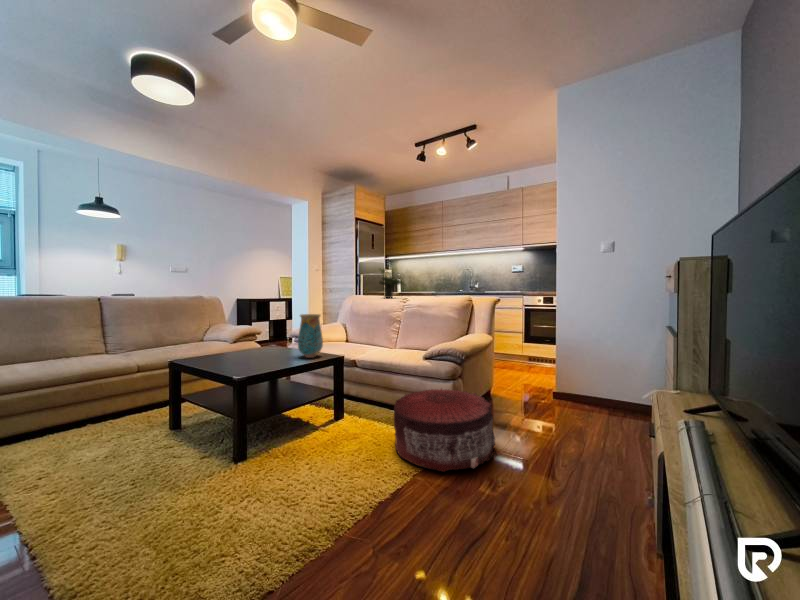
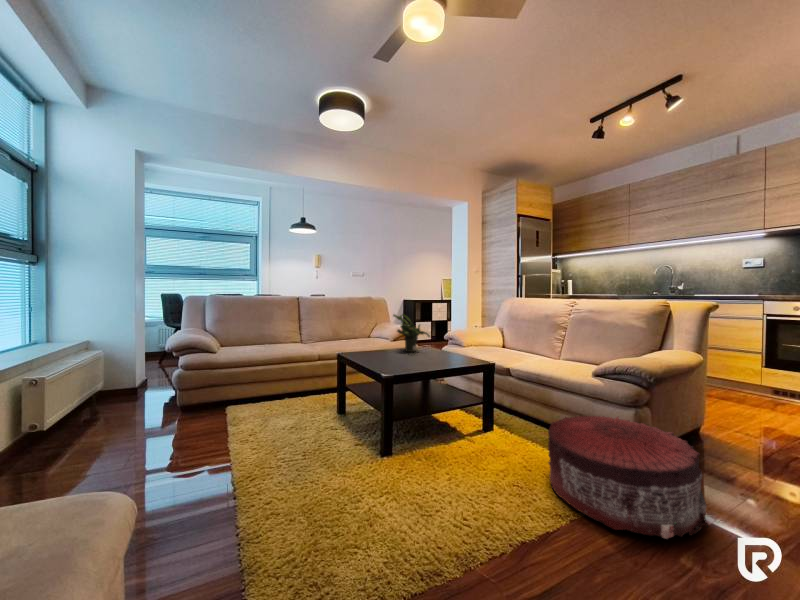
potted plant: present [379,269,403,298] -> present [393,314,430,352]
vase: present [298,314,323,358] -> none [446,316,471,362]

